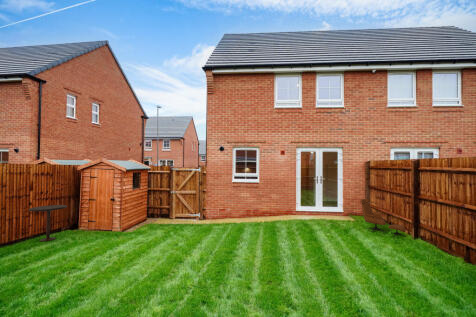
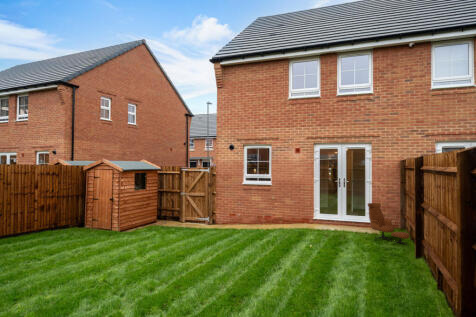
pedestal table: present [29,205,67,242] -> none [55,200,84,230]

